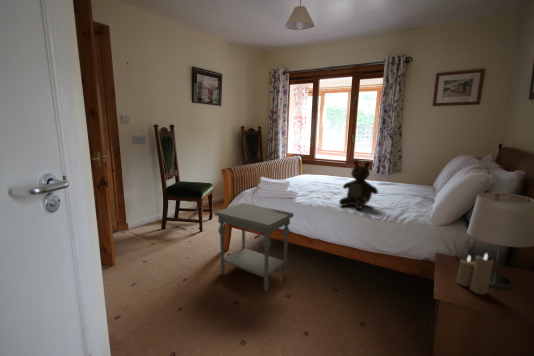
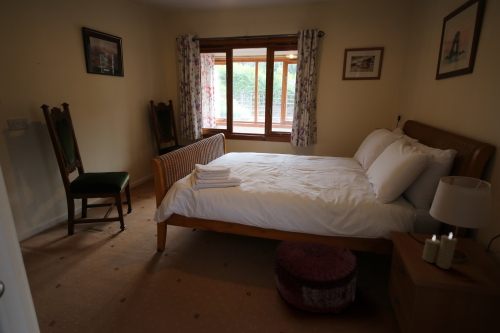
teddy bear: present [339,161,378,209] -> none [288,143,324,192]
side table: present [215,203,294,292] -> none [154,197,244,293]
pouf: none [313,252,403,334] -> present [274,240,357,314]

